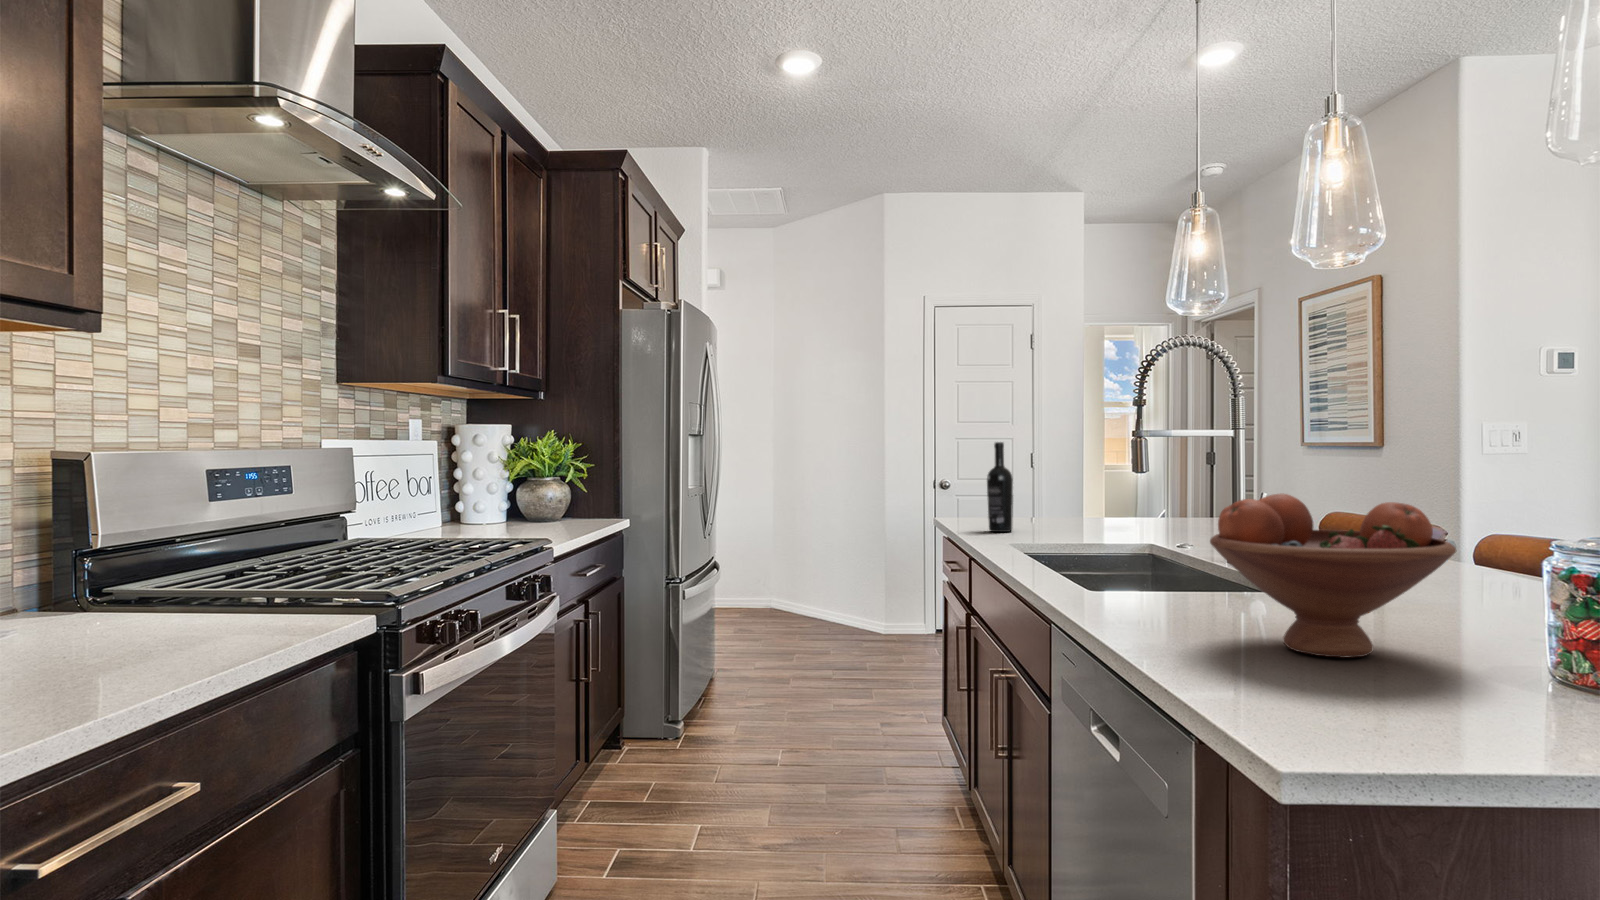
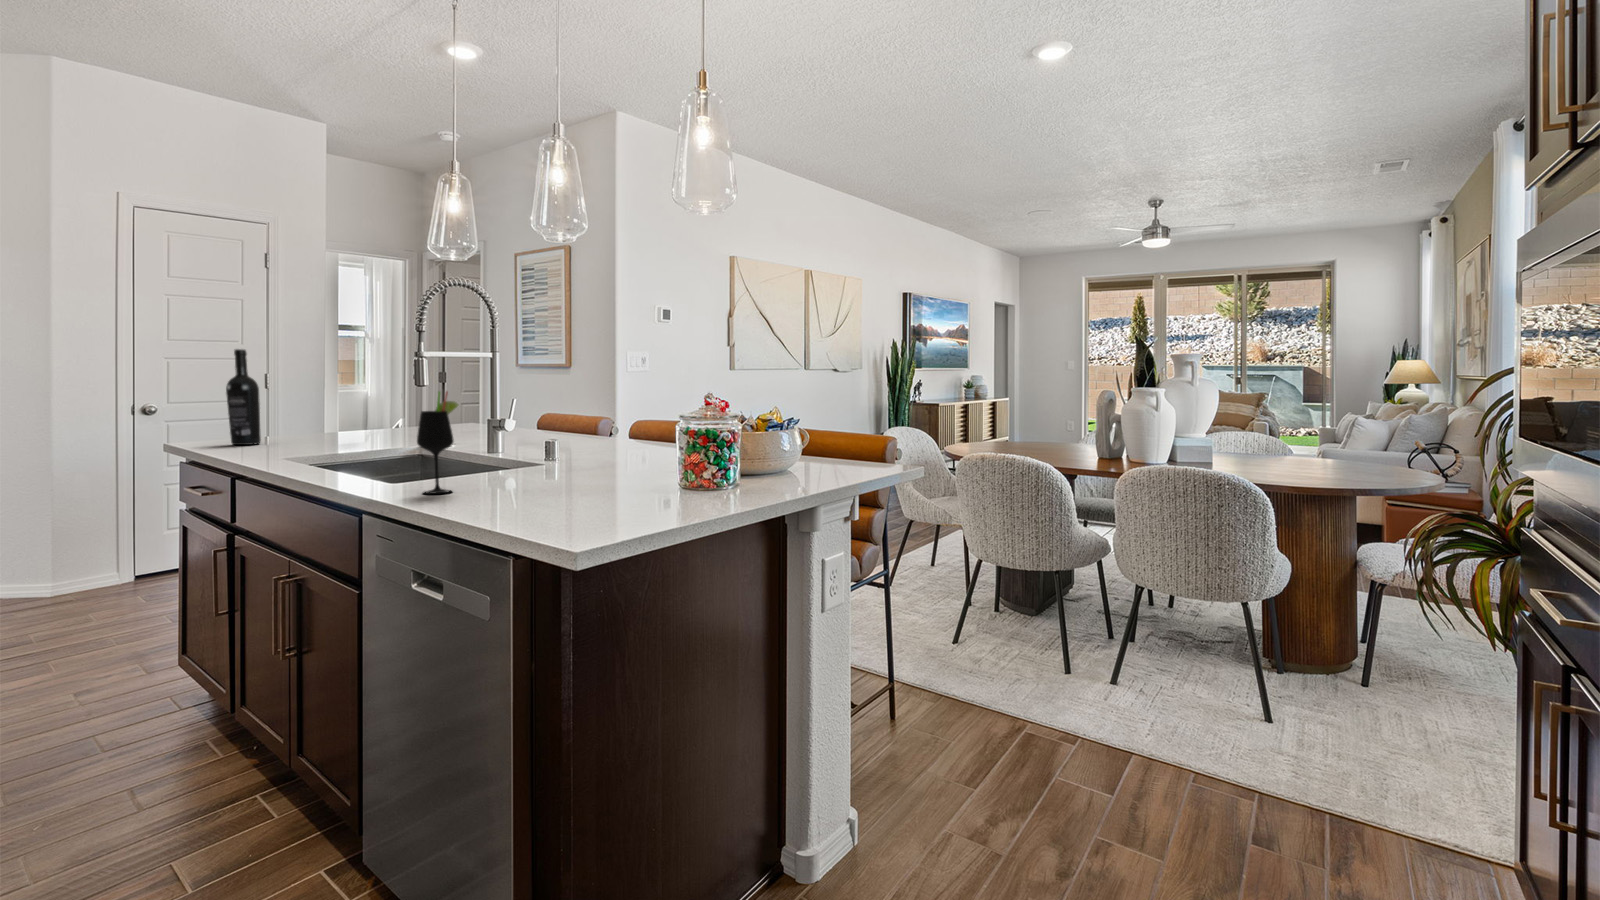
fruit bowl: present [1210,494,1456,658] -> none [506,381,666,497]
wine glass: none [1114,503,1162,621] -> present [417,392,458,494]

